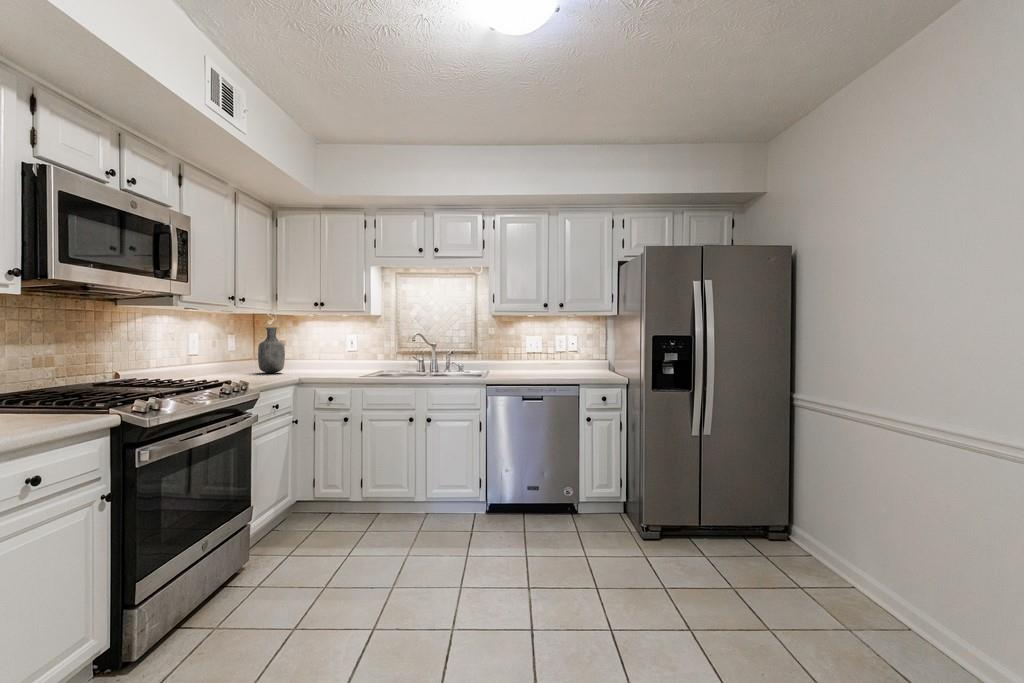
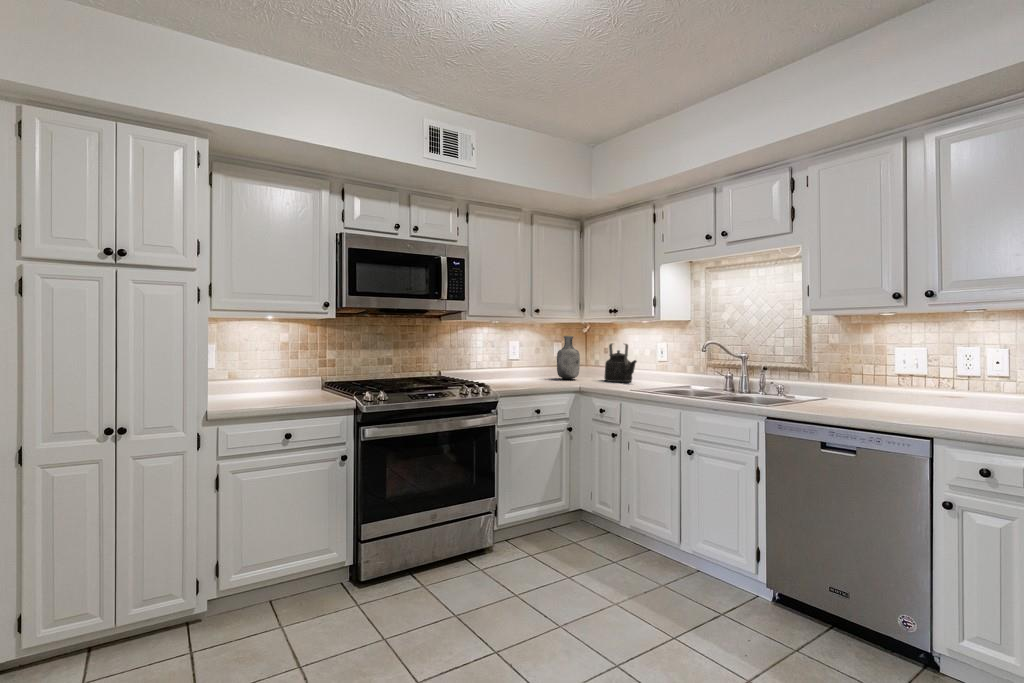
kettle: none [304,335,343,372] -> present [604,344,637,382]

